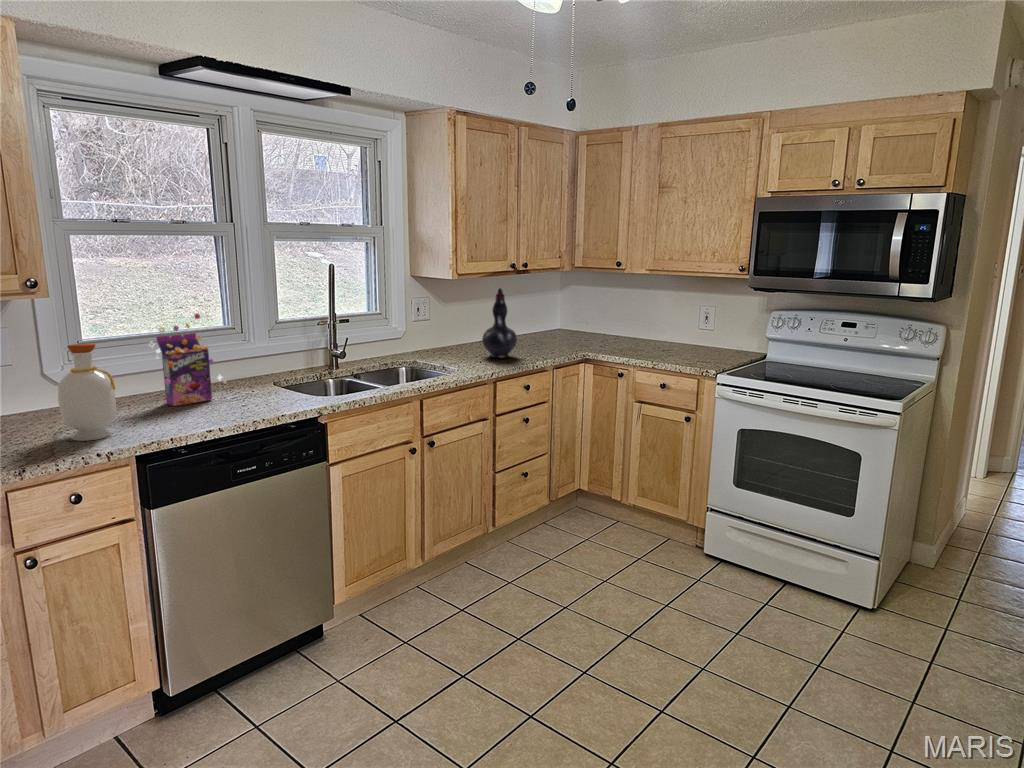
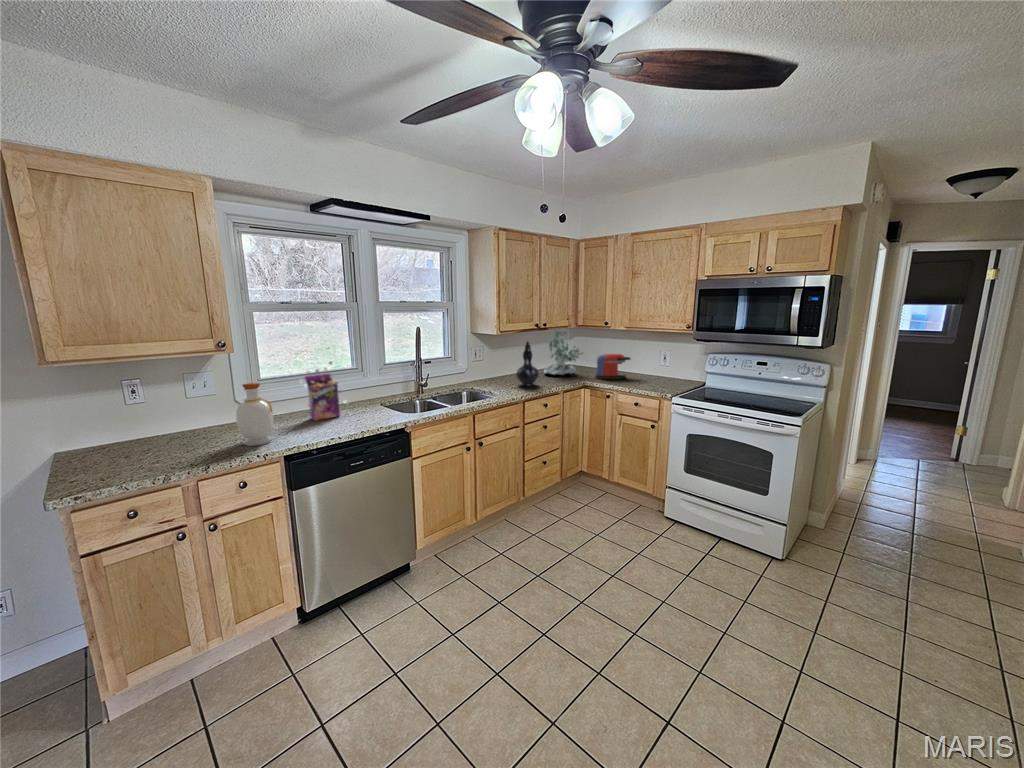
plant: none [521,272,585,342] -> present [544,331,582,375]
coffee maker: none [603,310,657,348] -> present [596,354,630,379]

